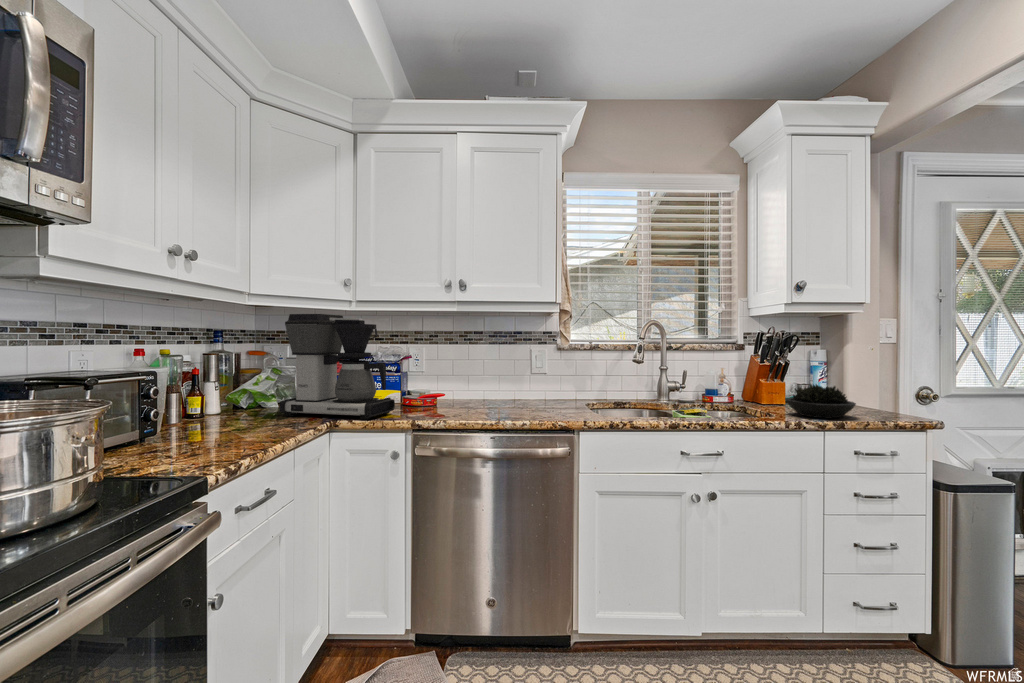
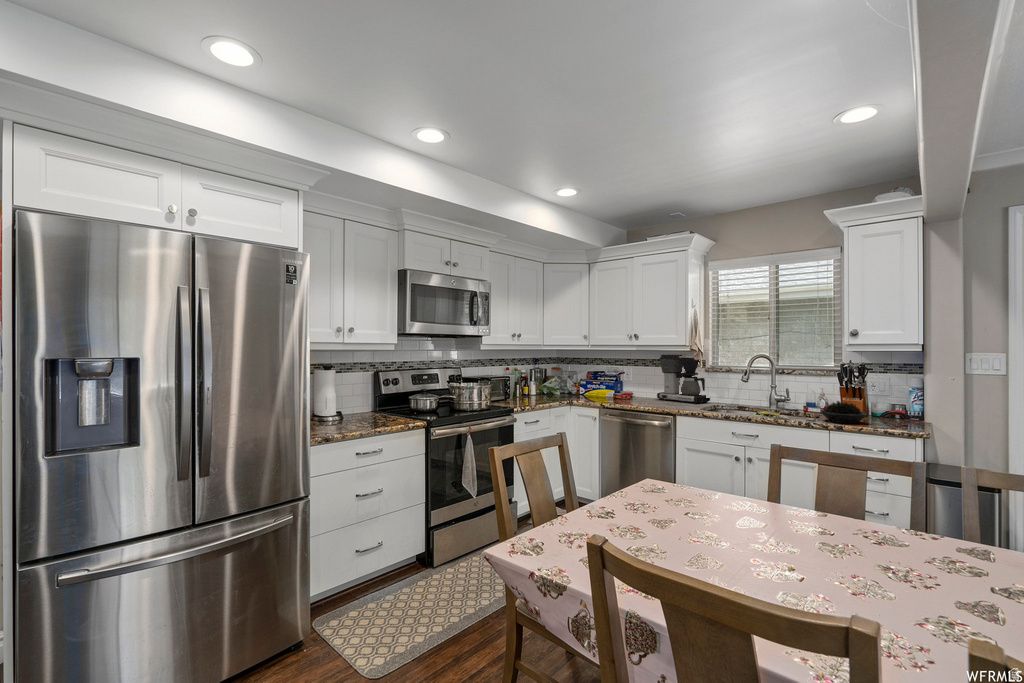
coffee maker: present [279,314,395,420] -> present [657,354,710,404]

